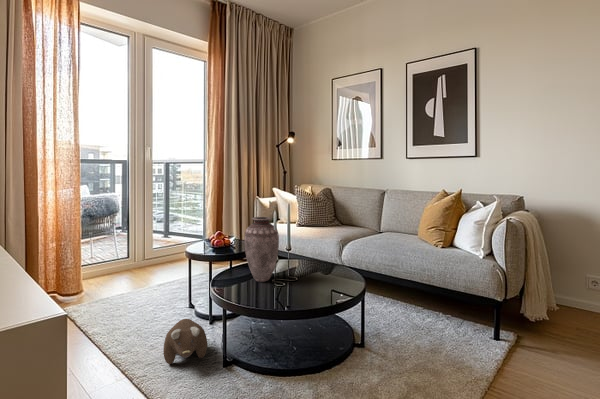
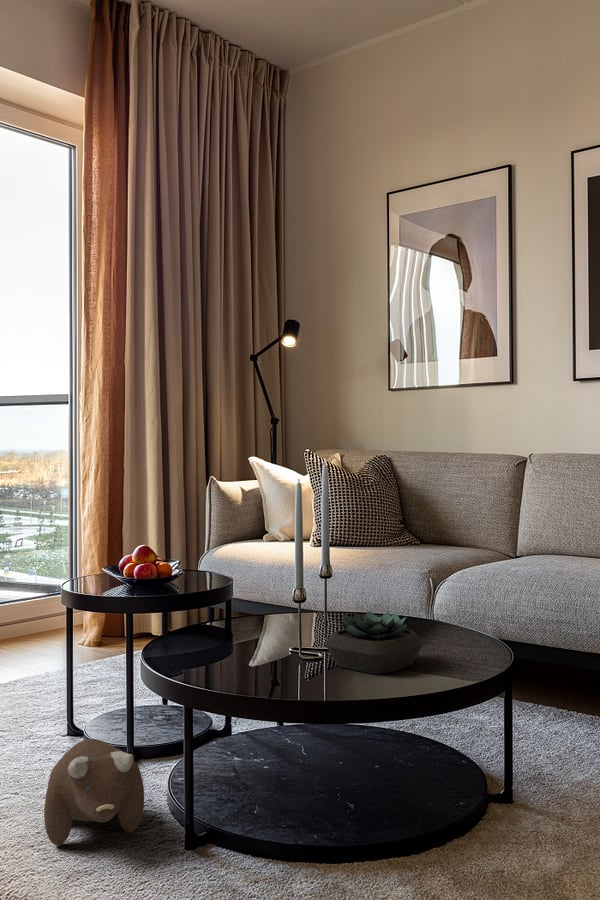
vase: present [245,217,279,282] -> none [222,500,303,652]
succulent plant: none [285,266,327,295] -> present [325,612,424,674]

